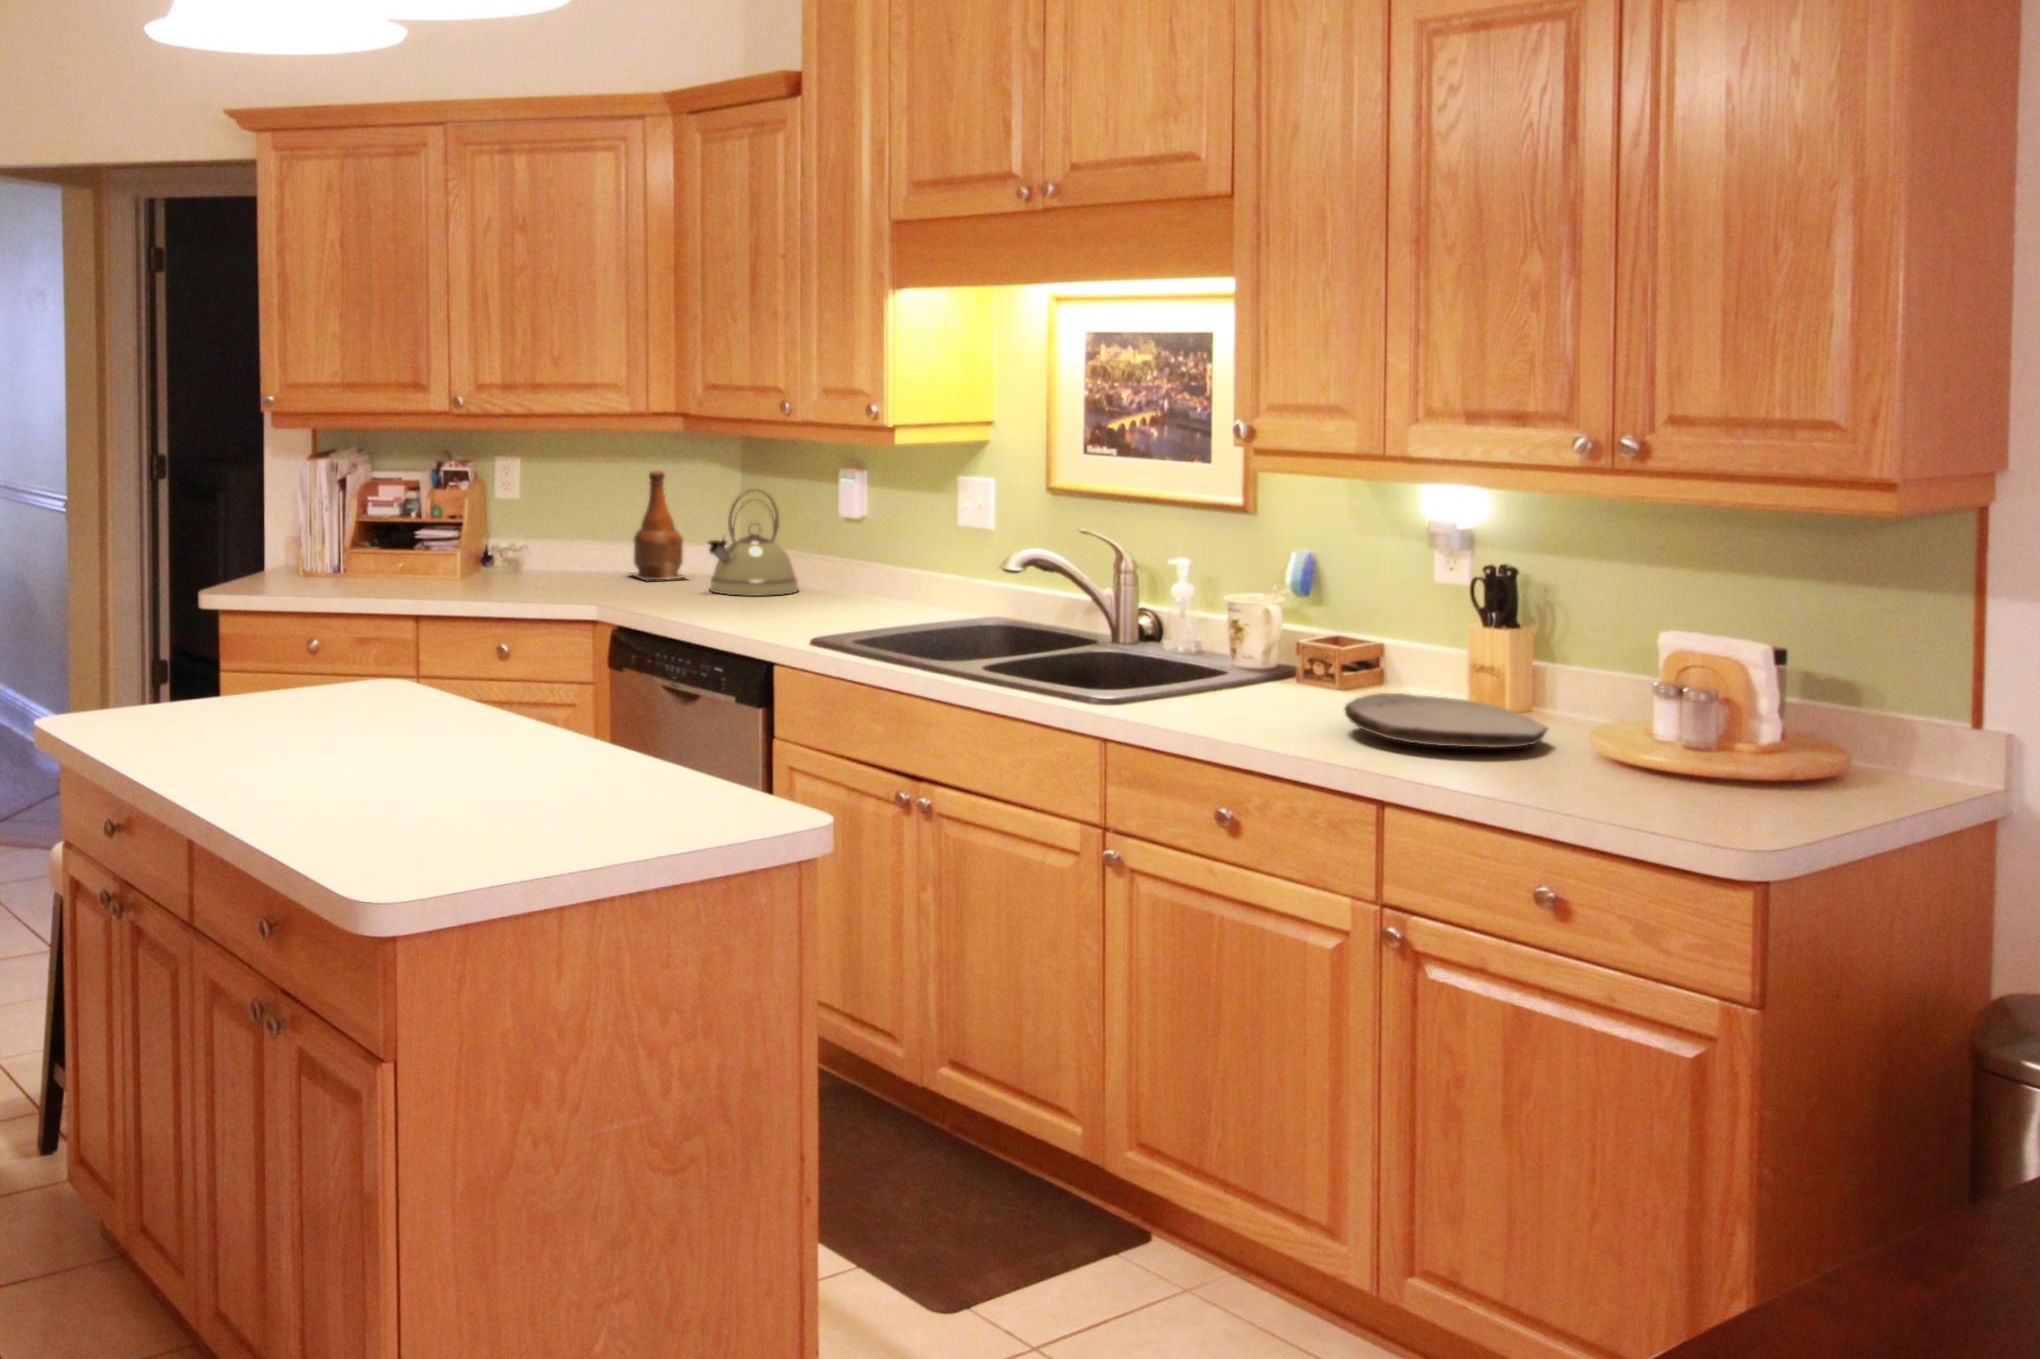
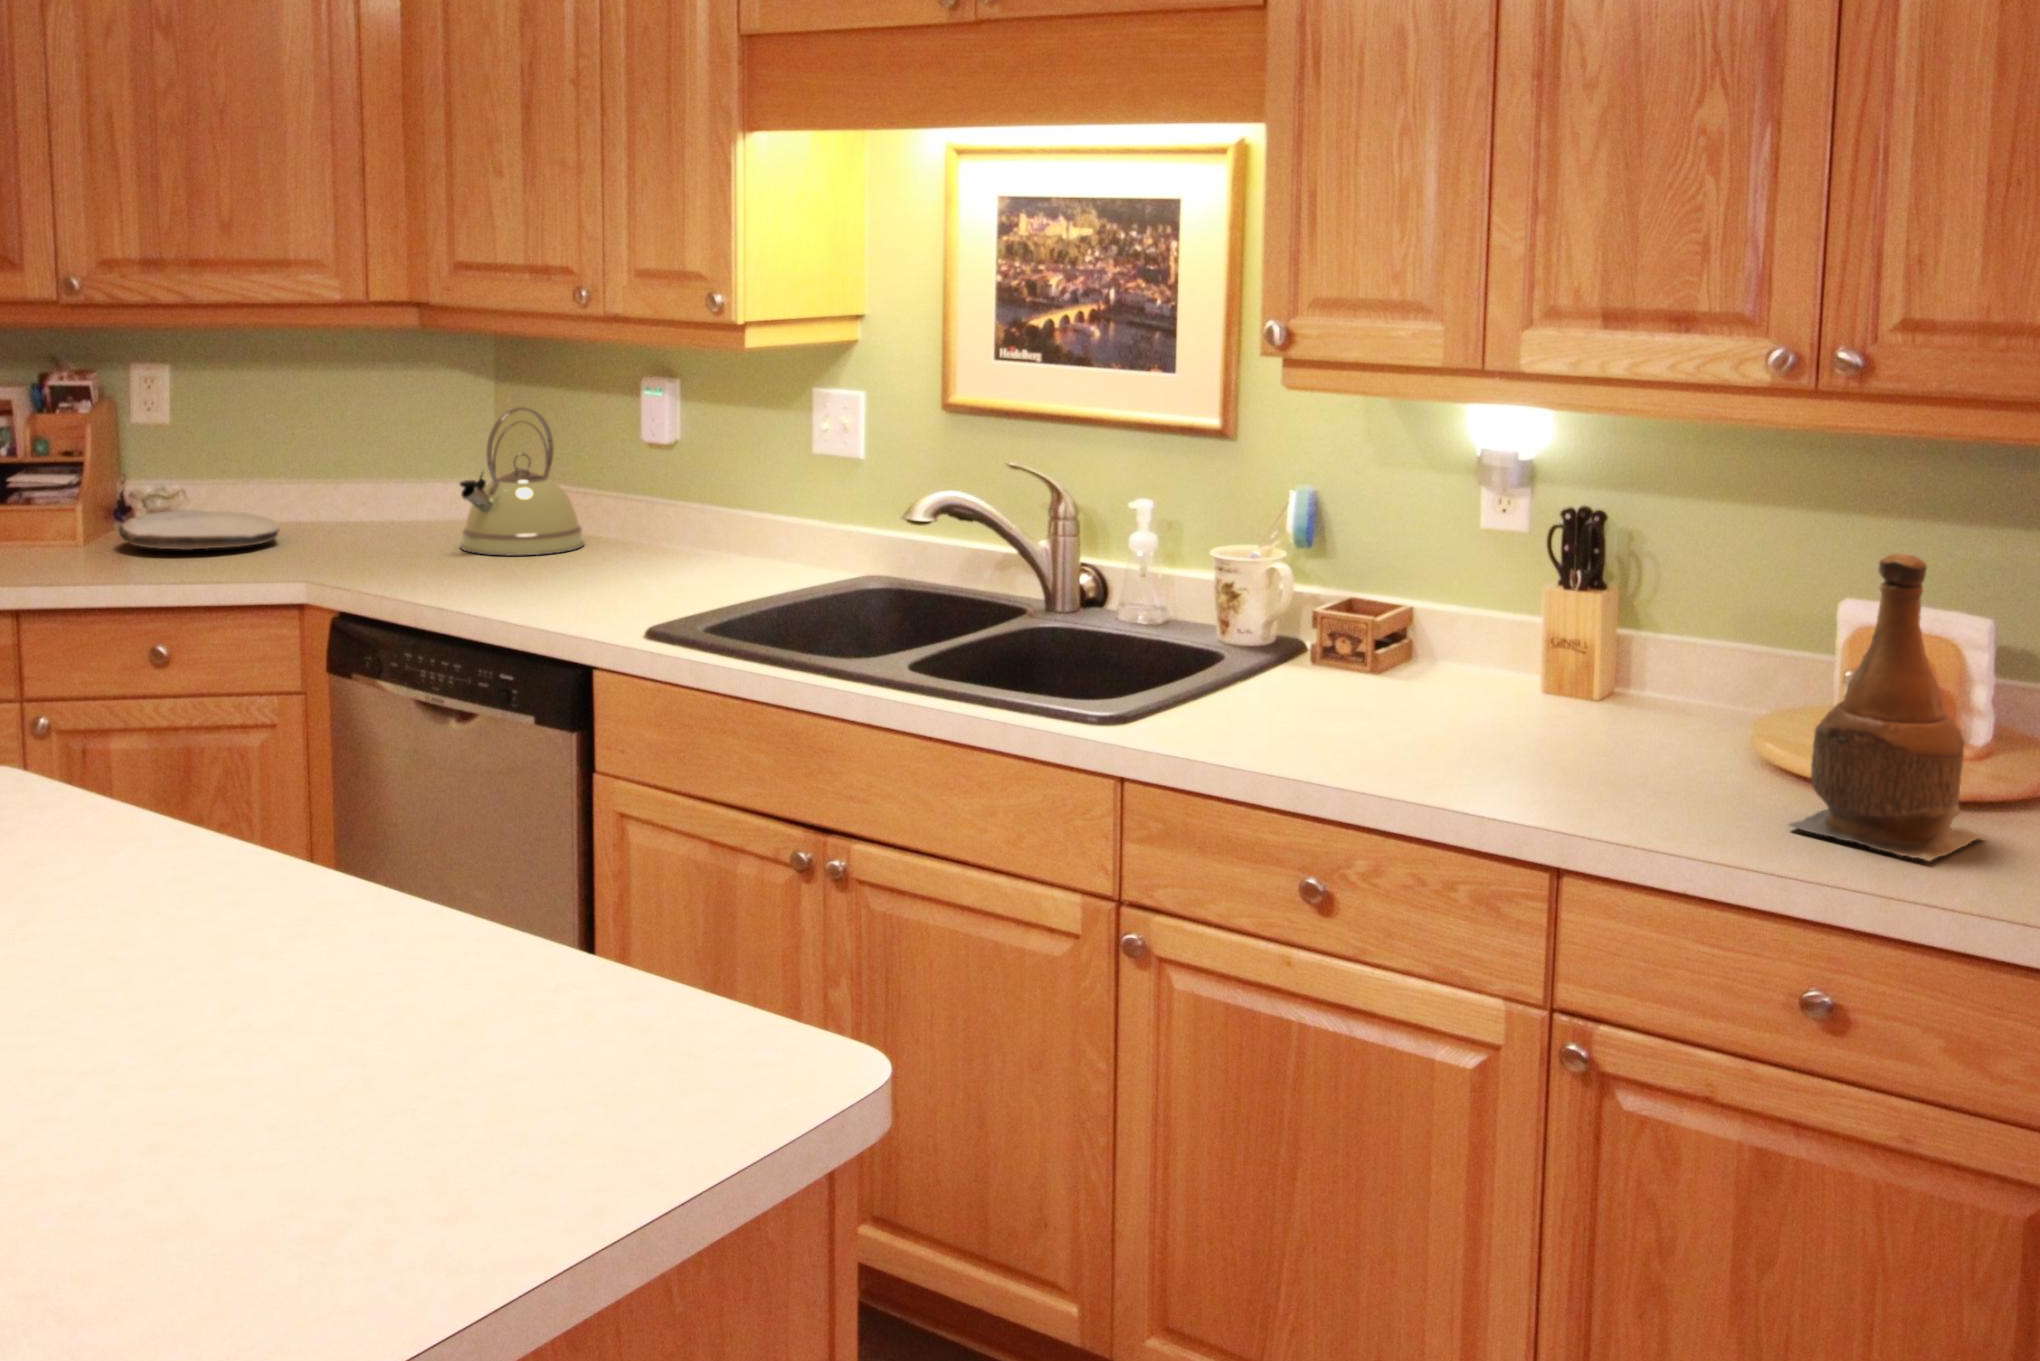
bottle: present [633,470,683,580] -> present [1789,554,1983,861]
plate: present [1345,693,1548,748] -> present [119,510,280,550]

